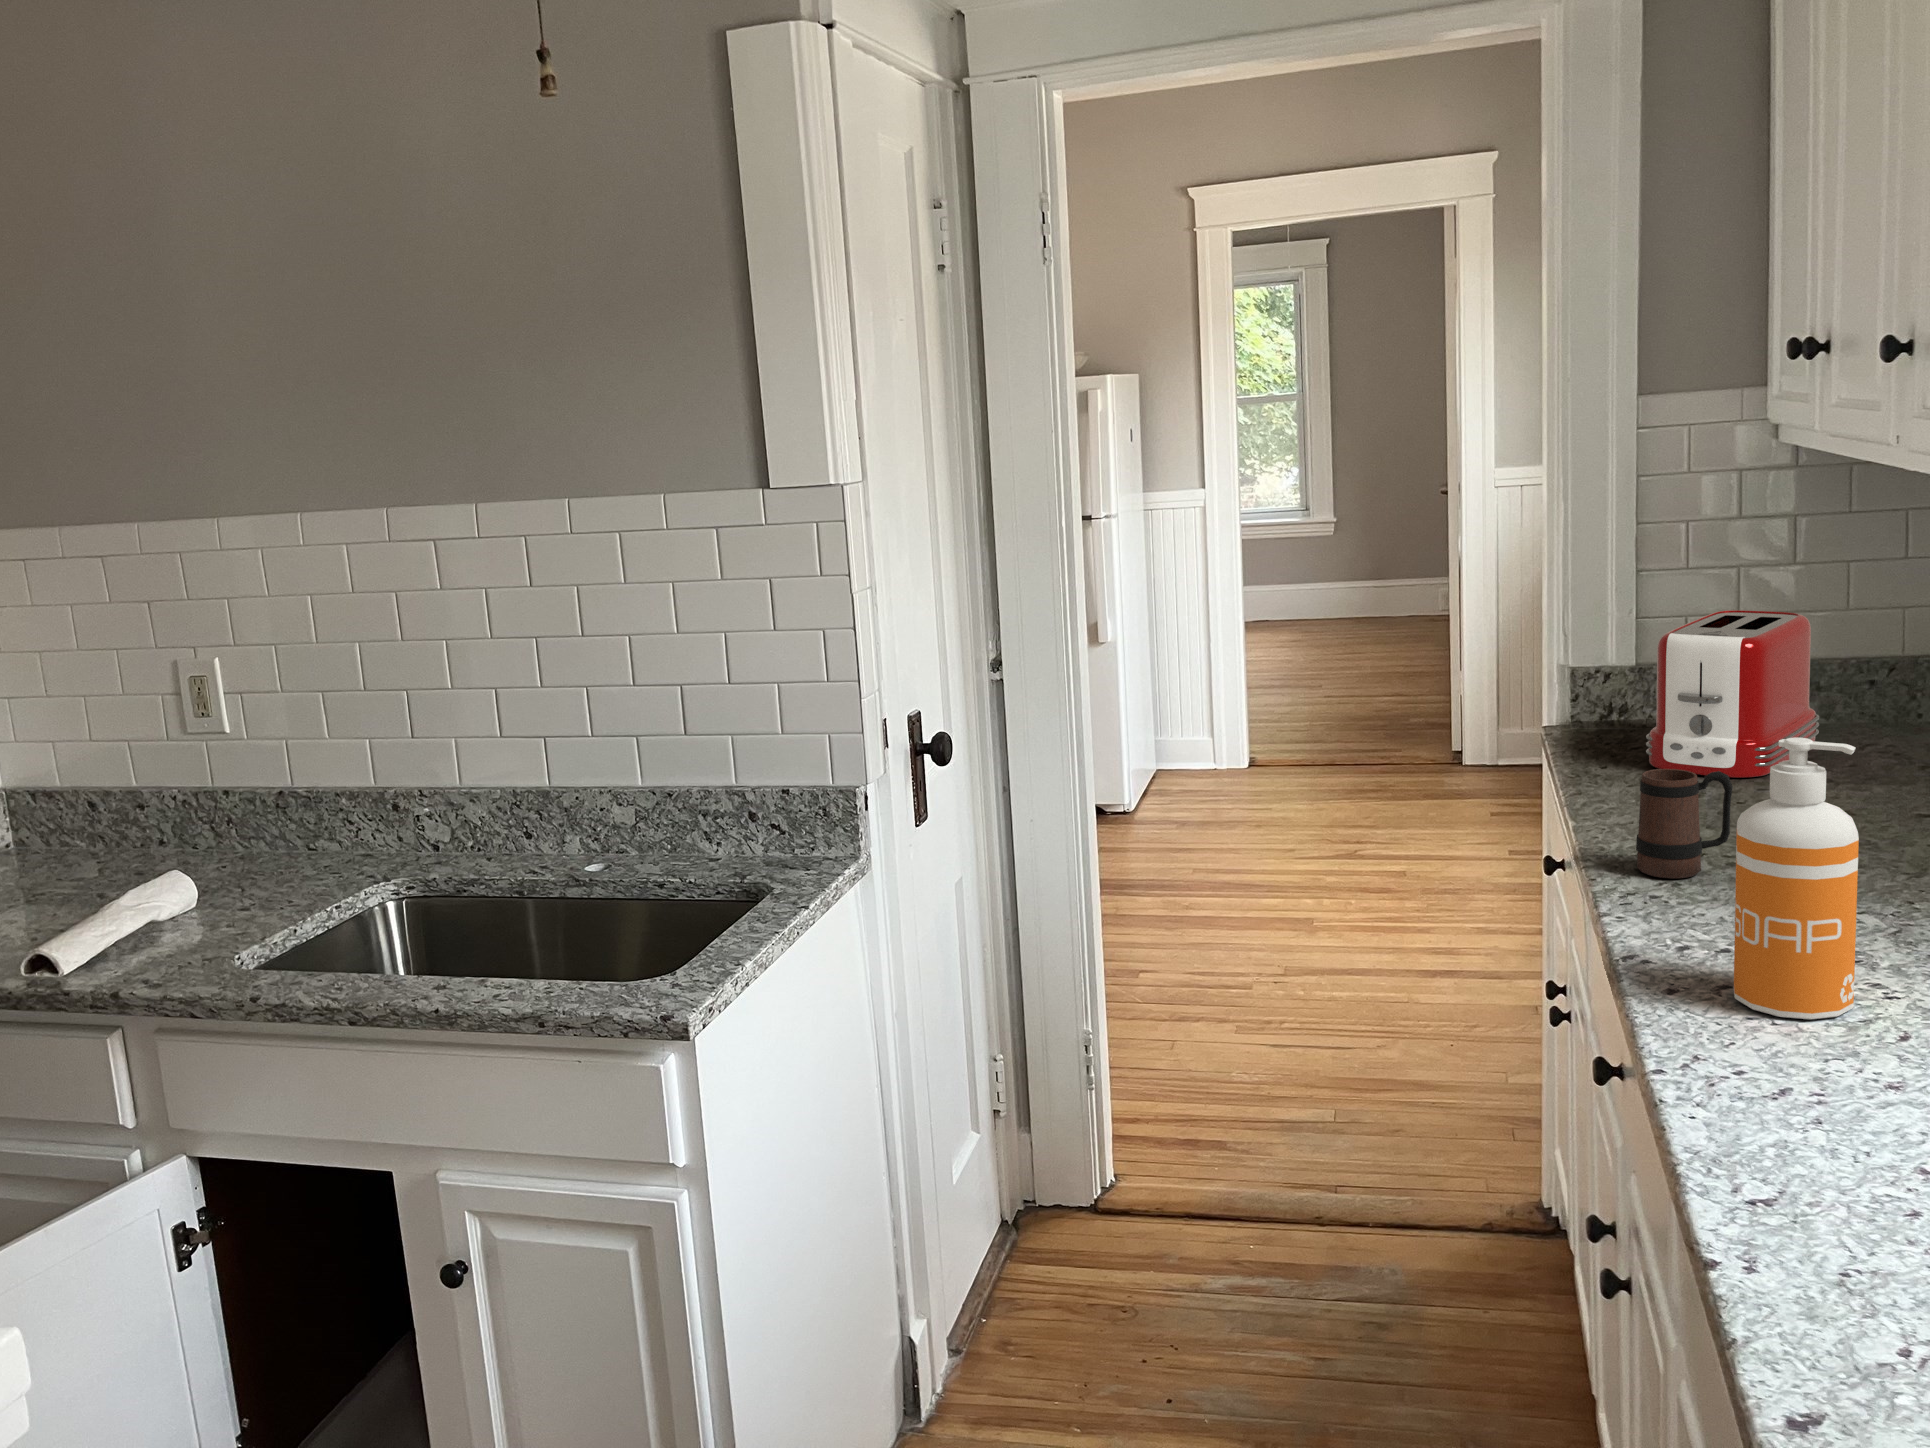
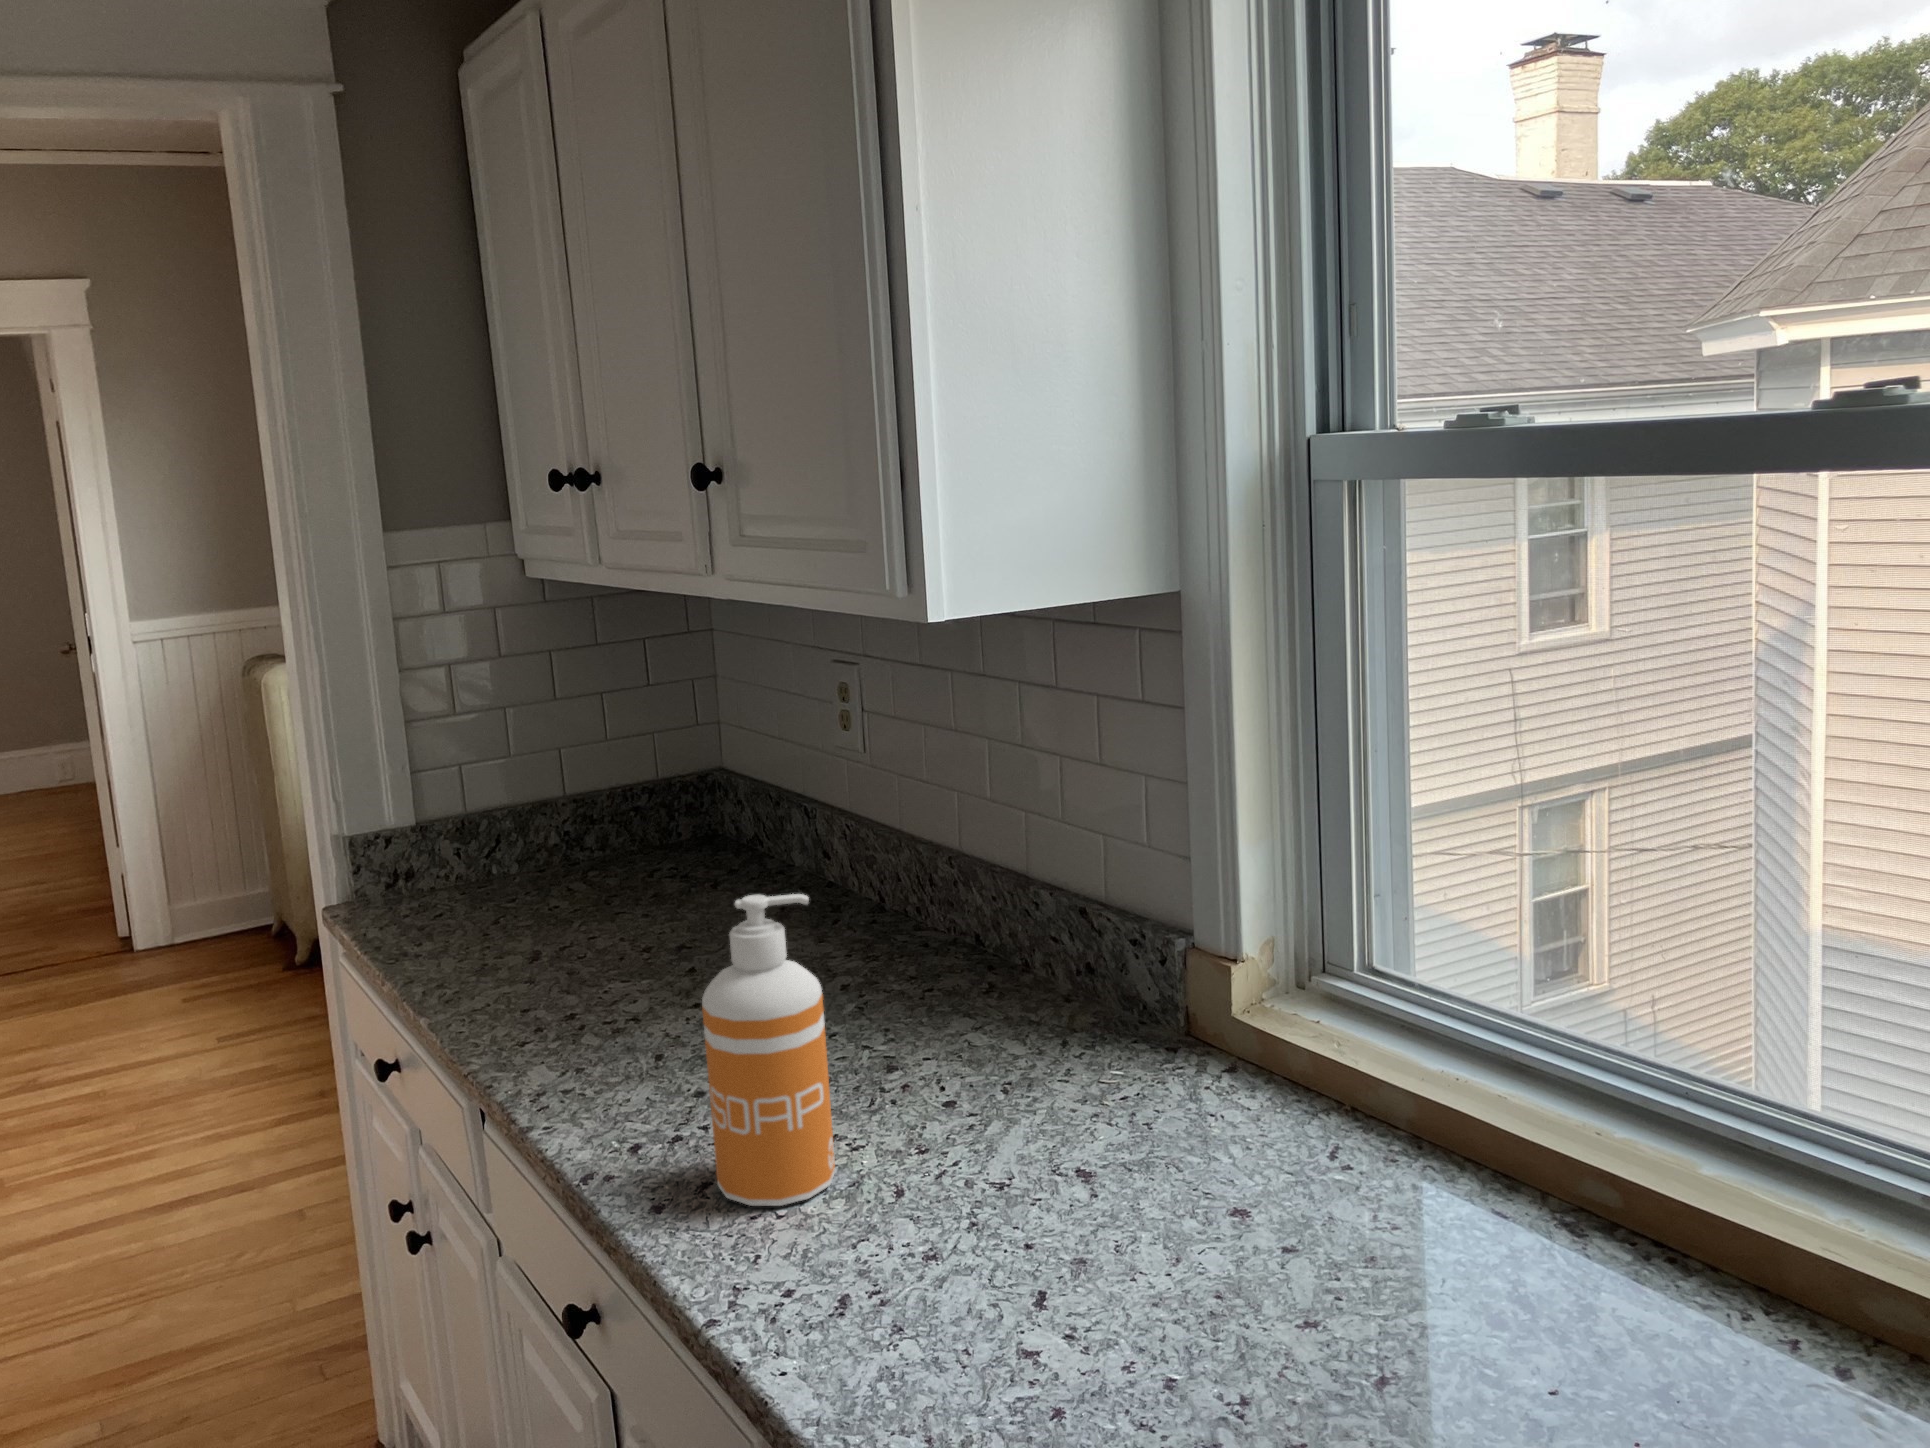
toaster: present [1646,610,1819,778] -> none [459,749,607,935]
mug: present [1636,769,1733,878] -> none [522,935,617,1067]

